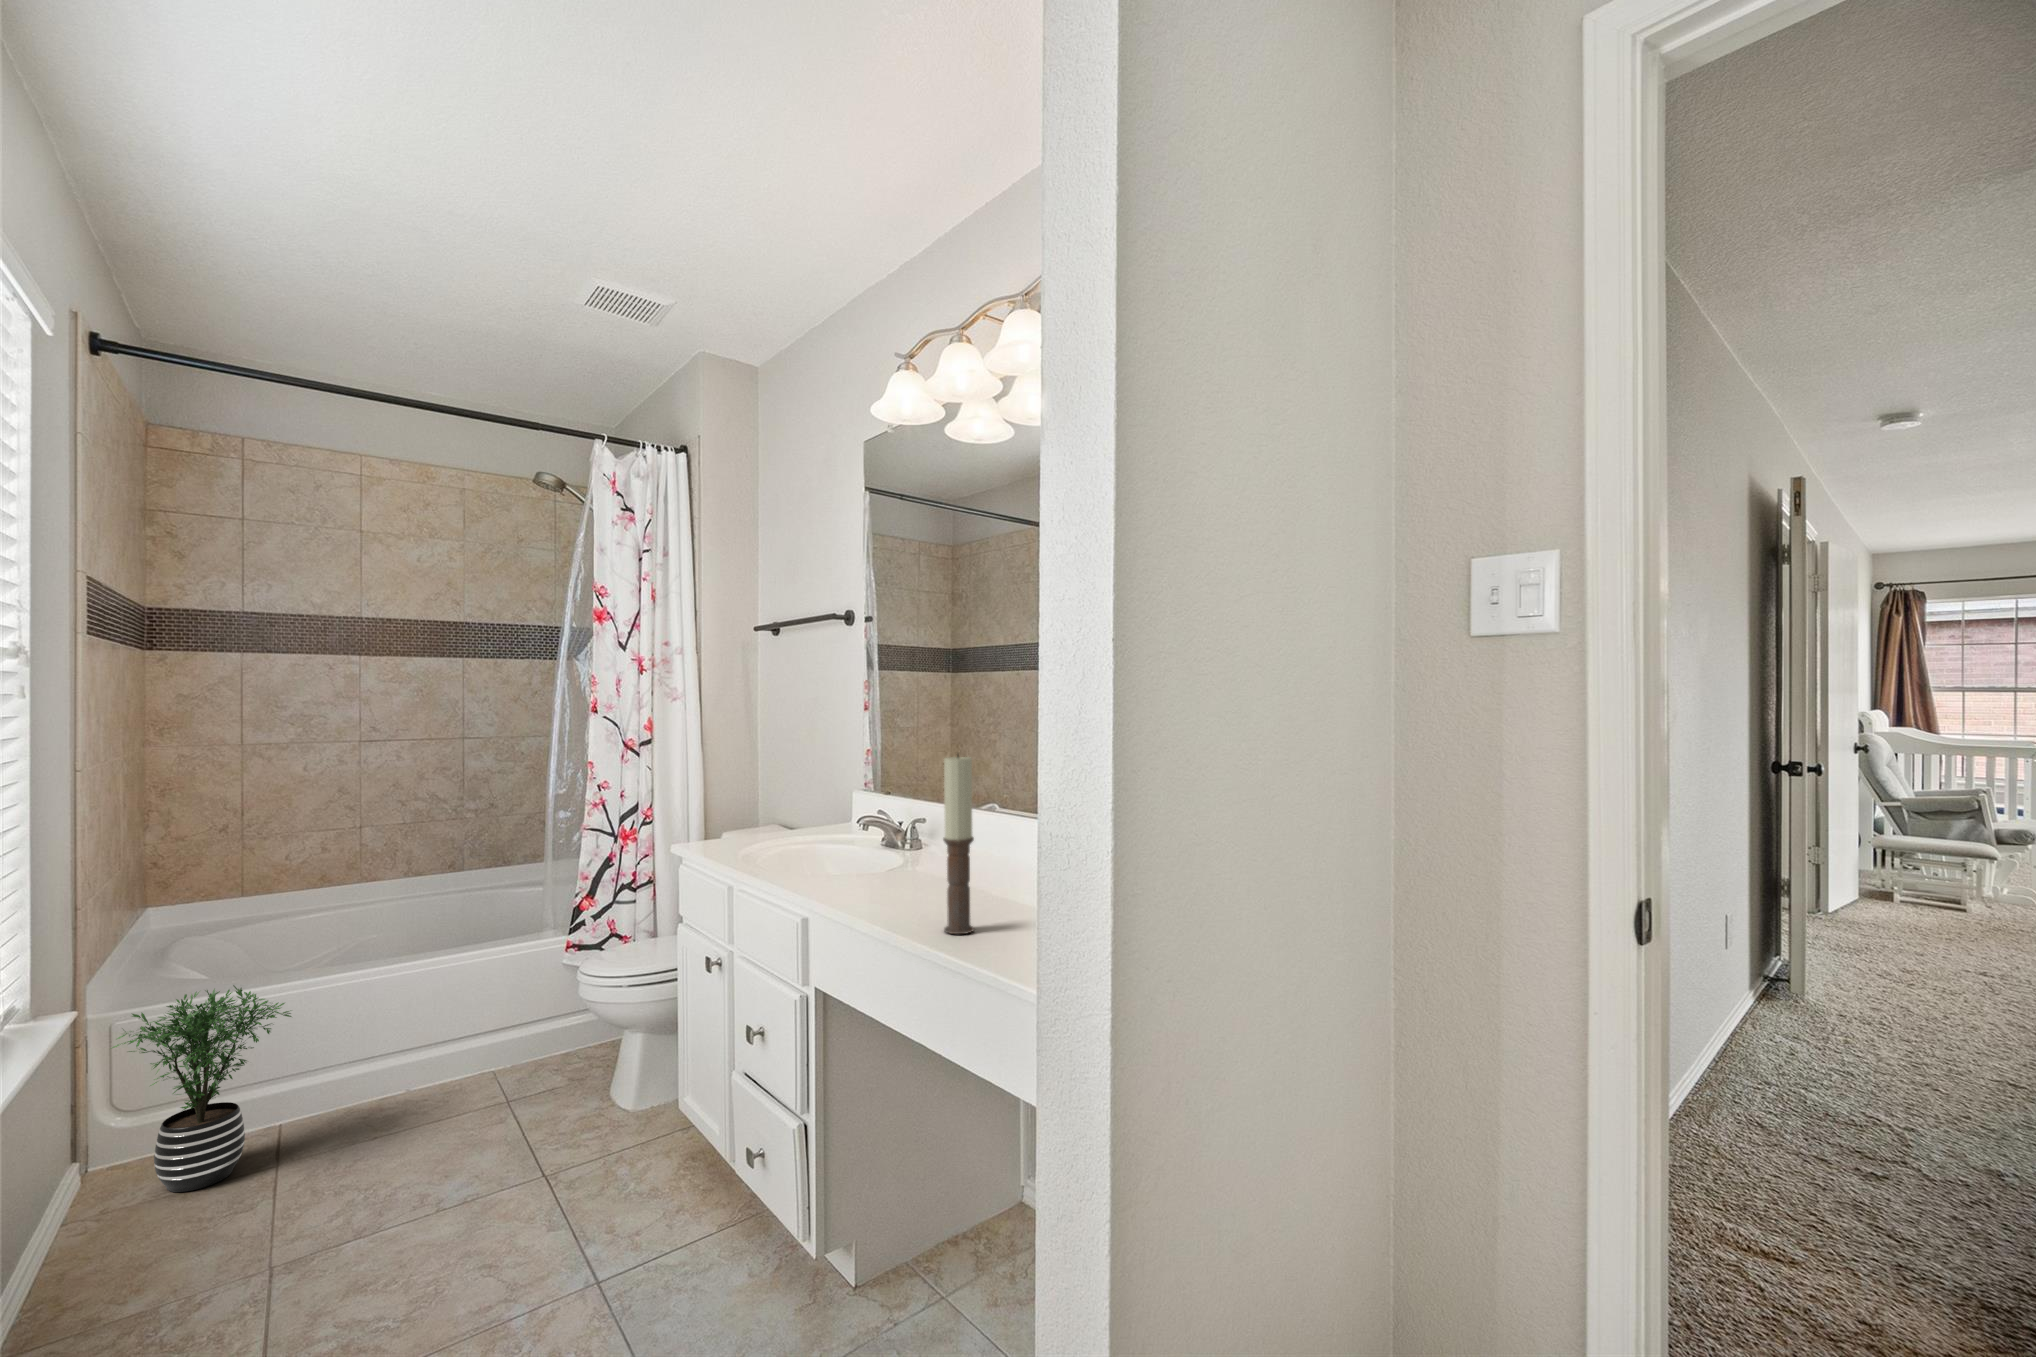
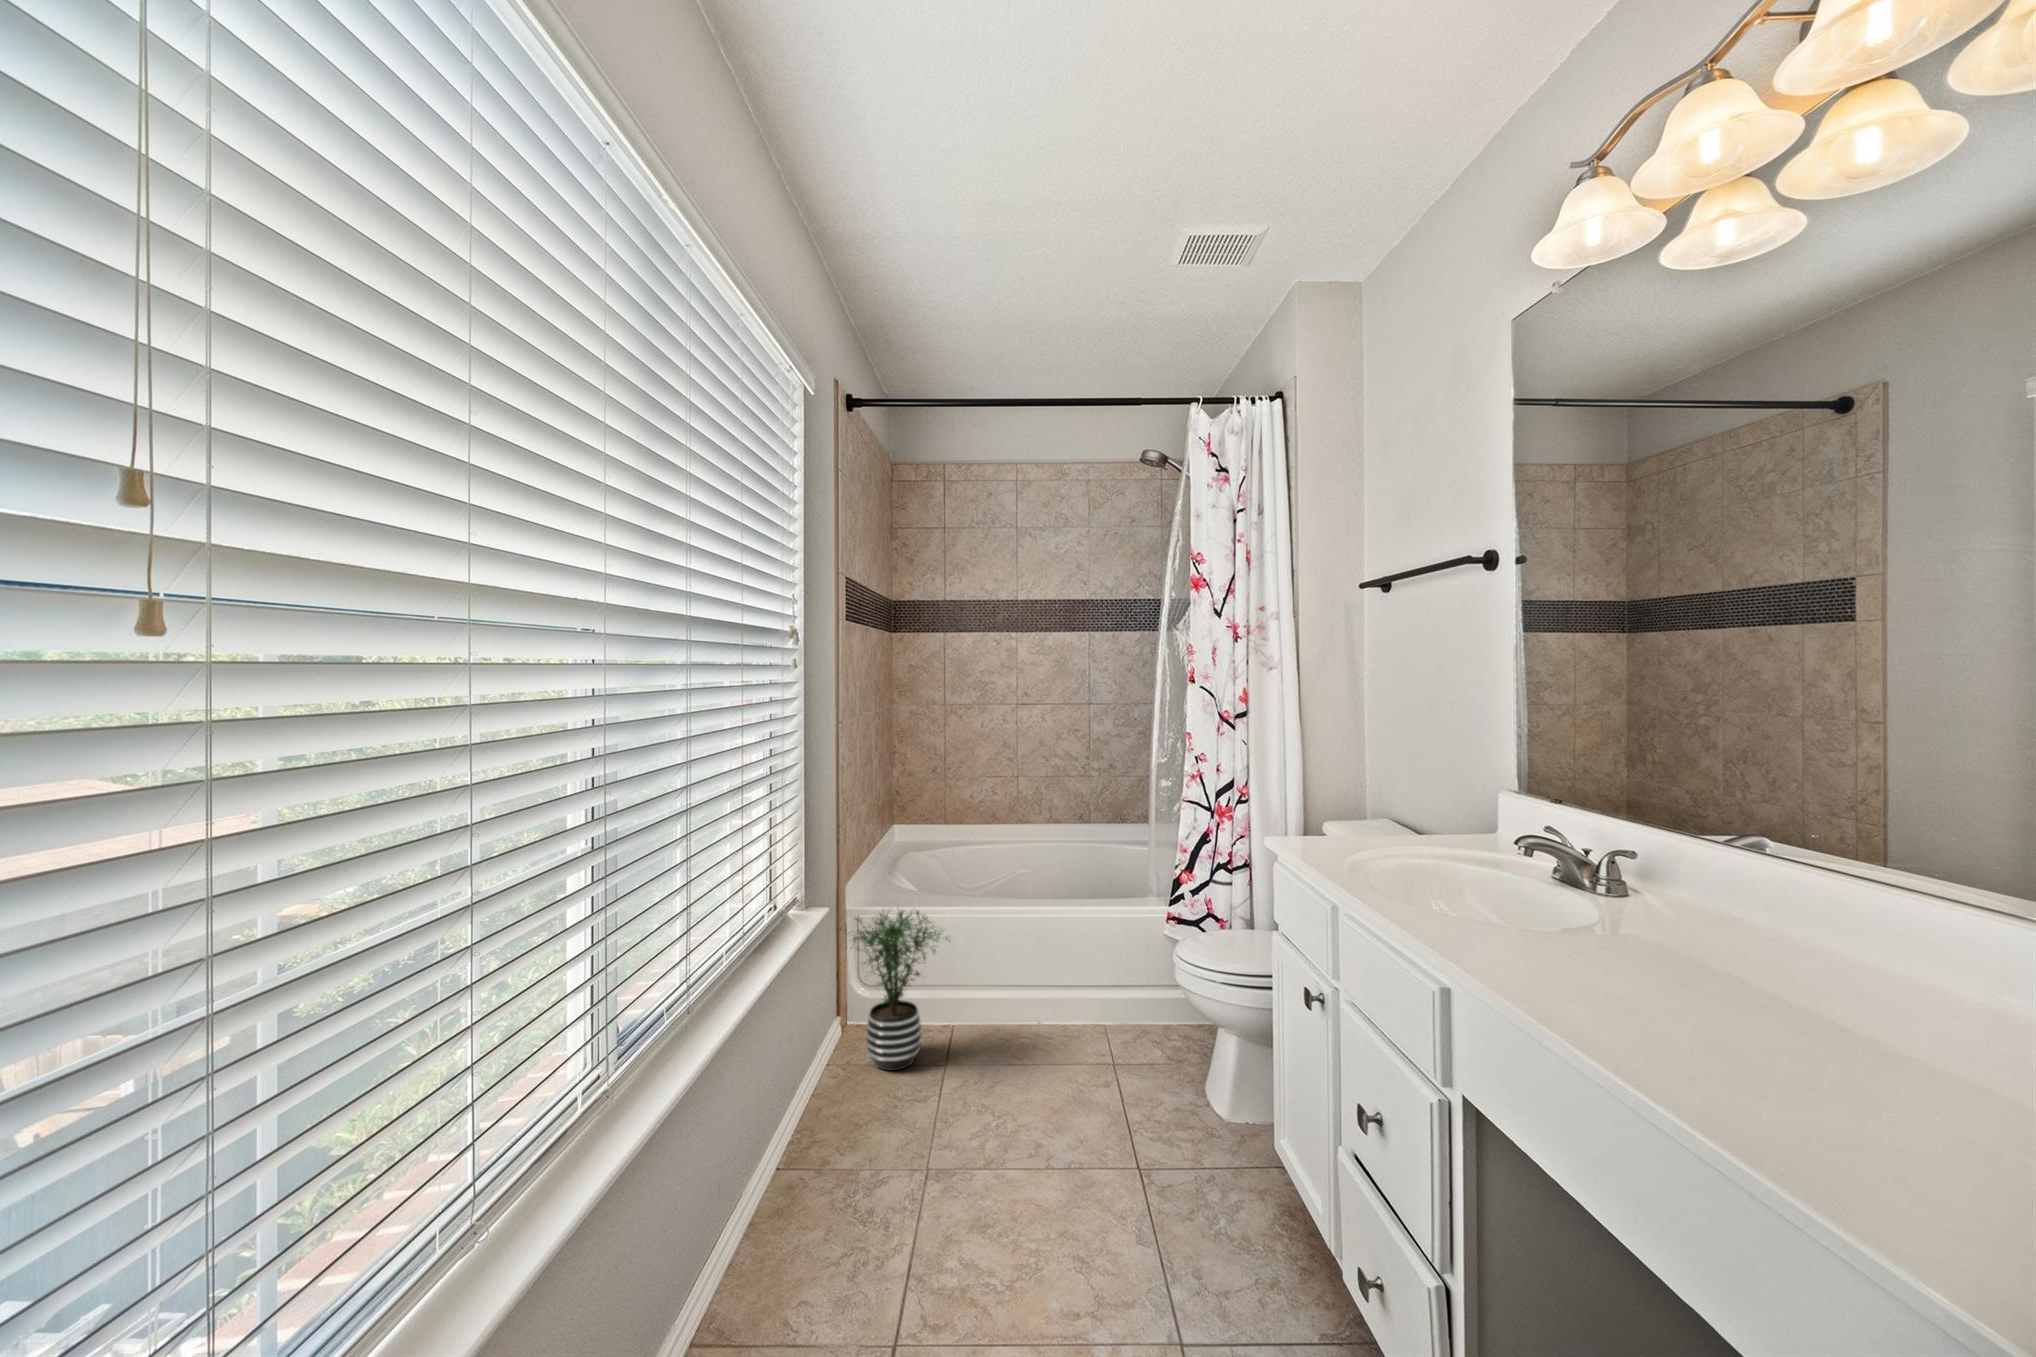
candle: present [943,755,974,934] -> none [1742,777,1823,1137]

